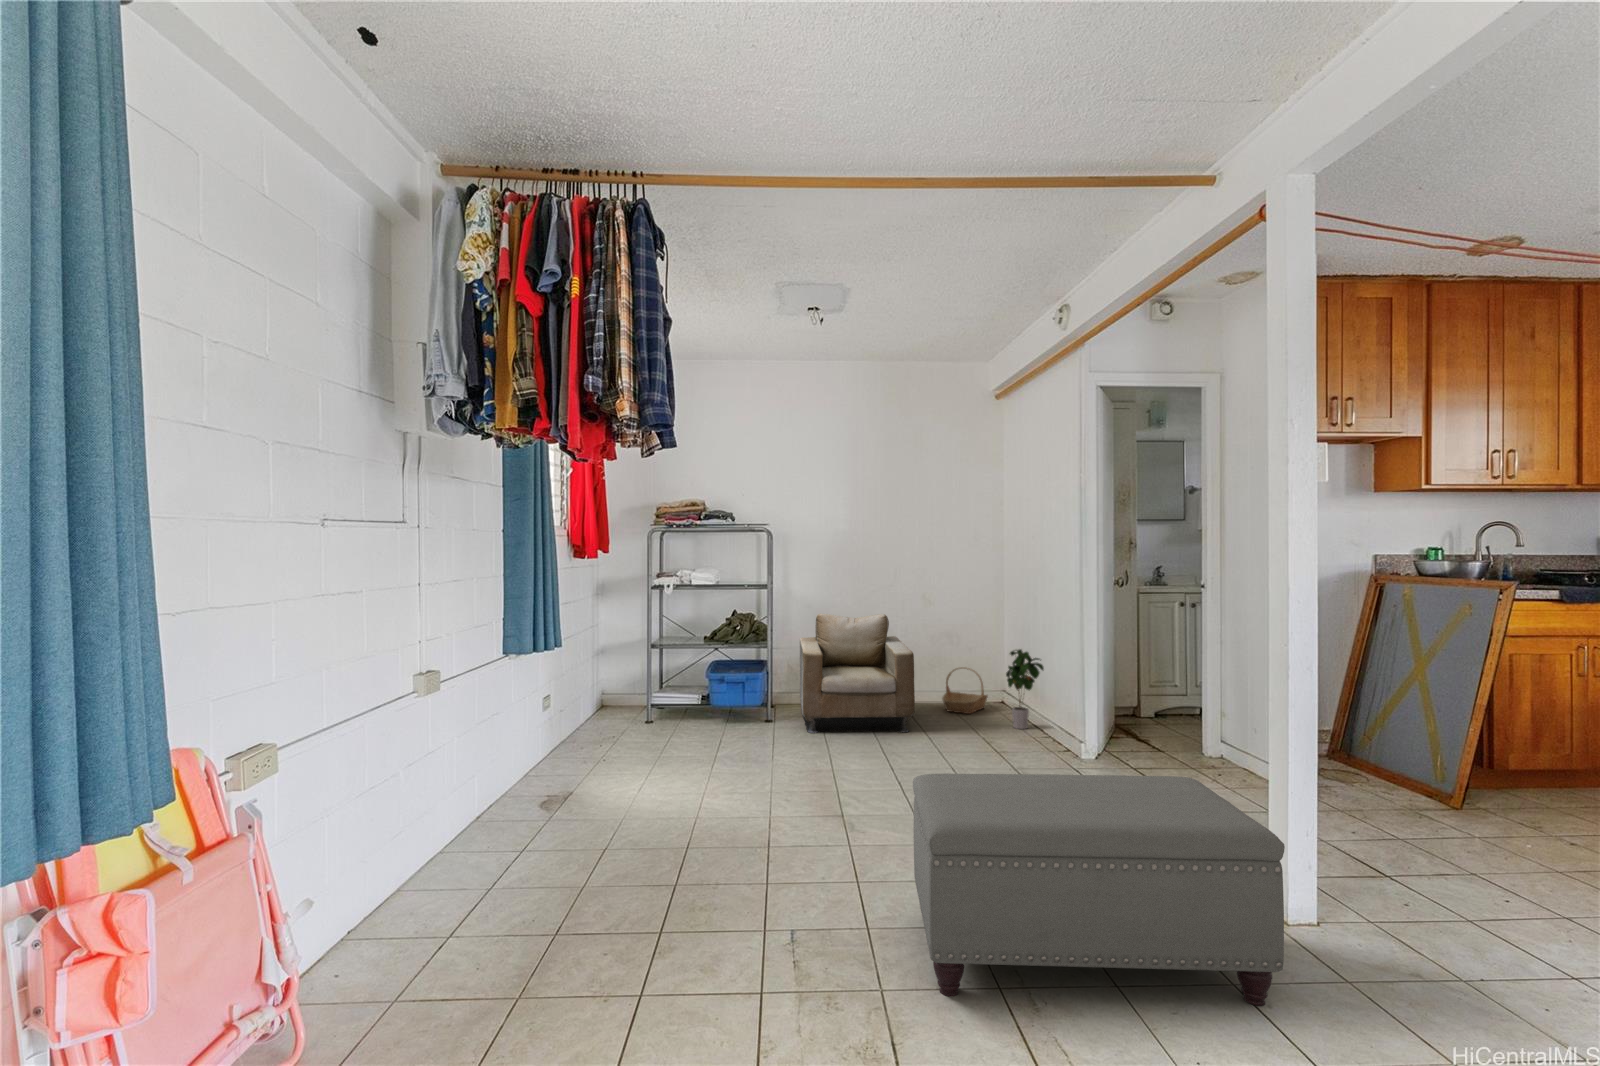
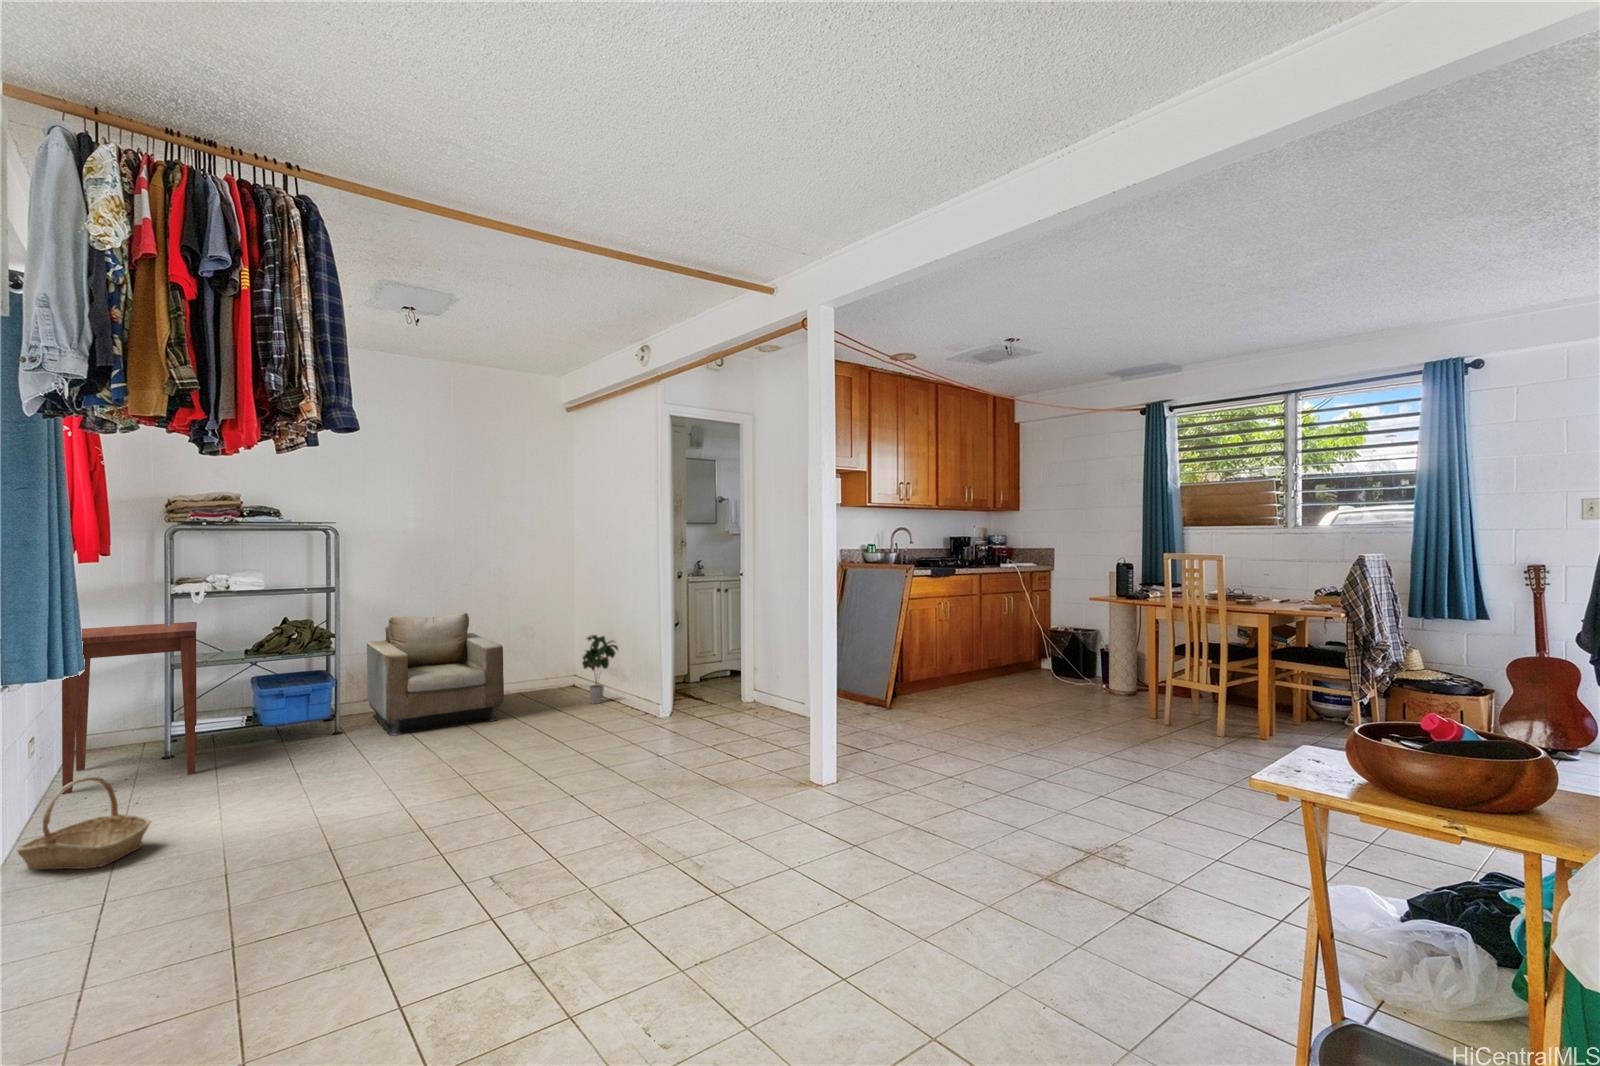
side table: none [569,610,665,743] -> present [62,622,197,794]
basket: present [942,667,988,714] -> present [17,777,151,869]
ottoman: present [913,773,1285,1006] -> none [581,705,838,890]

